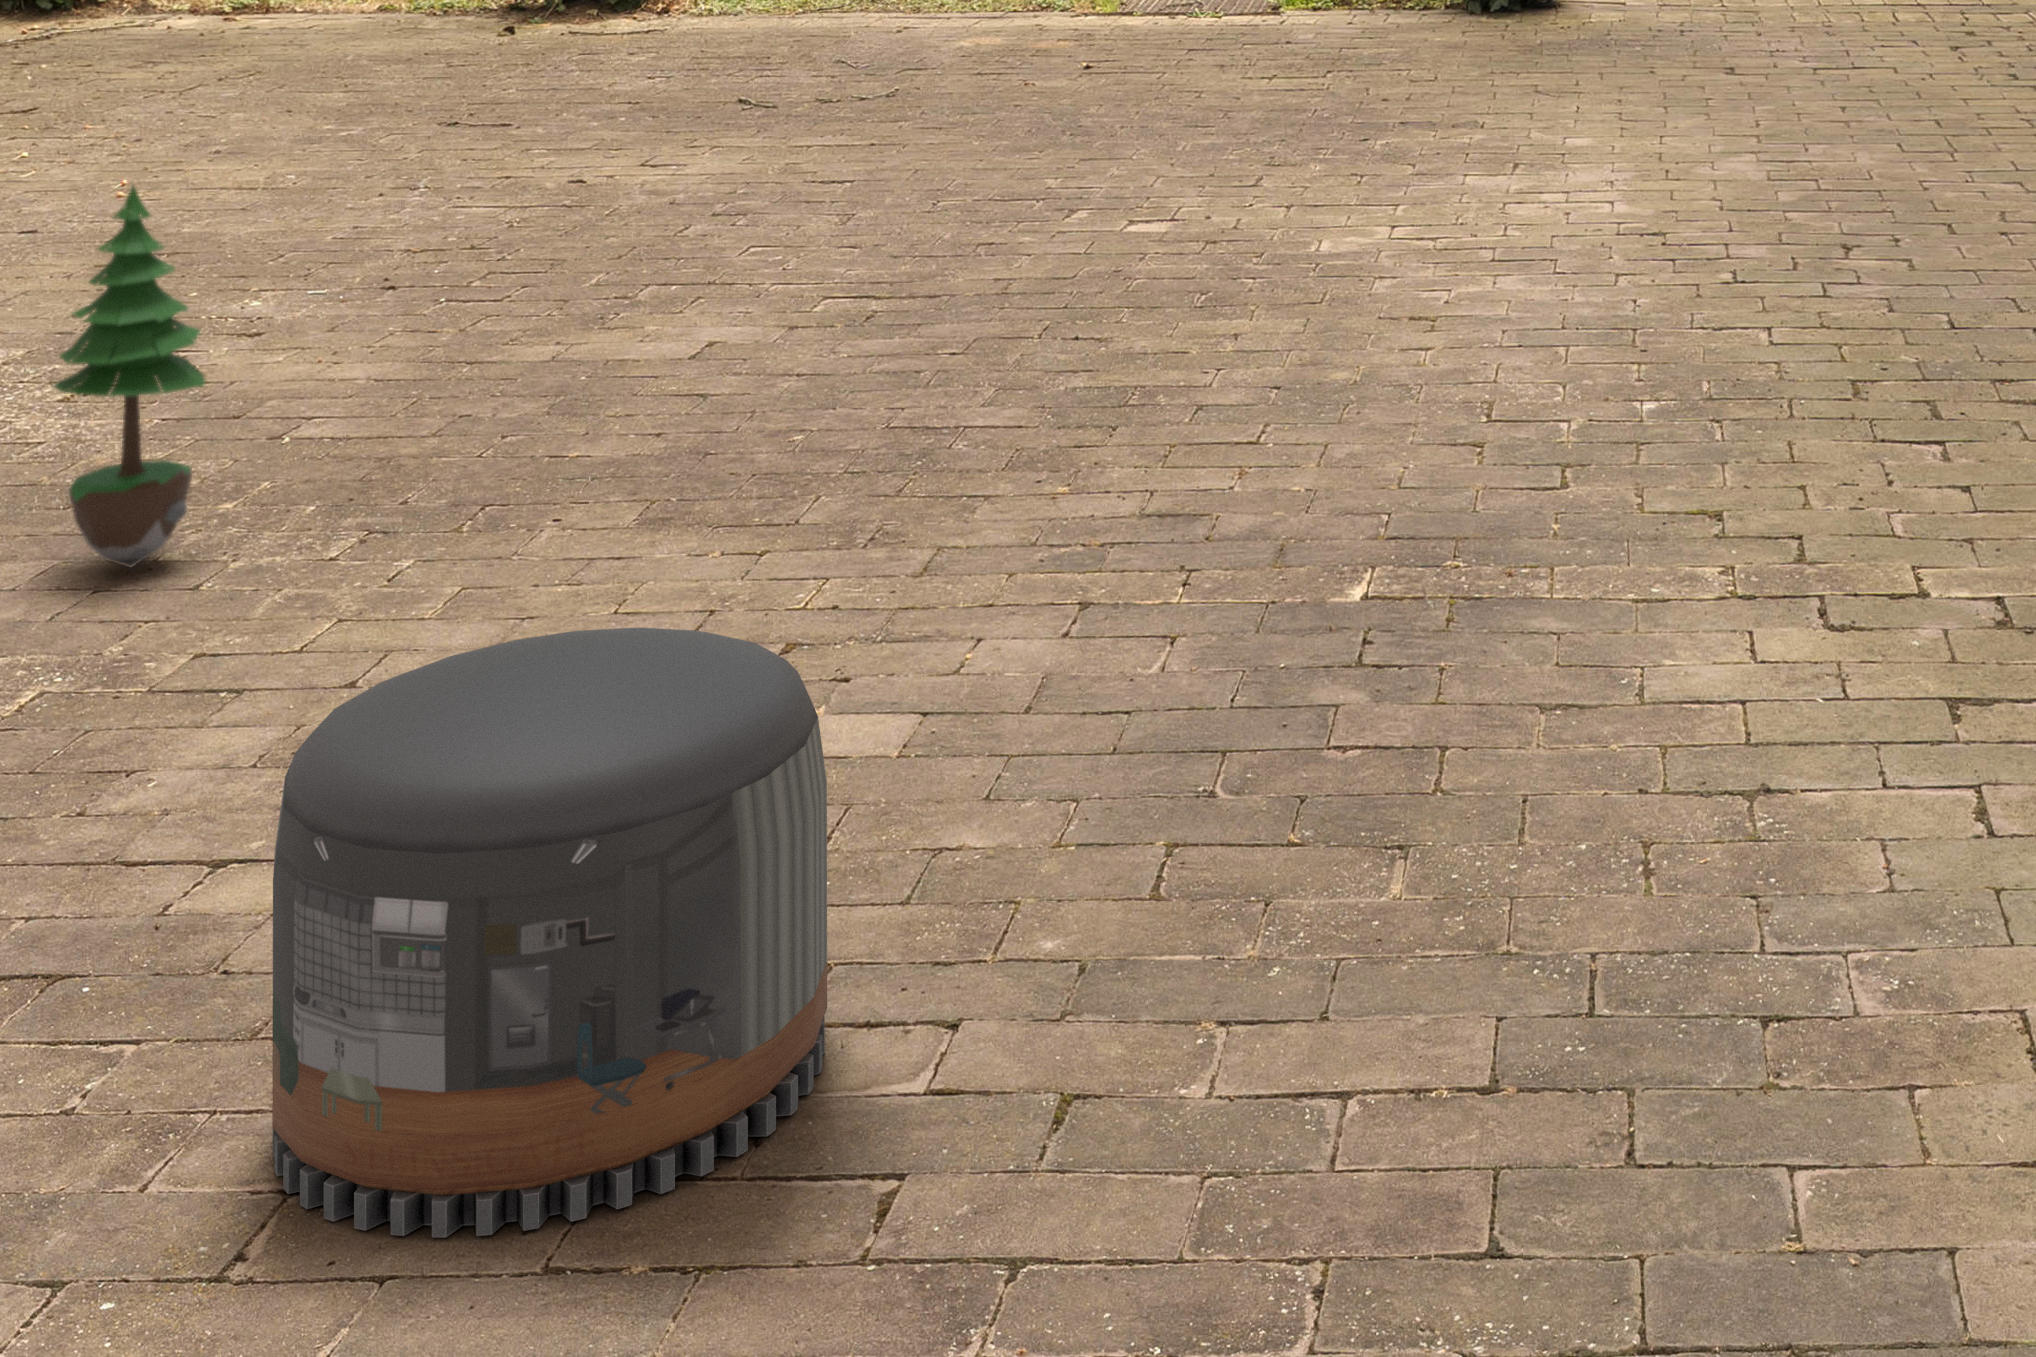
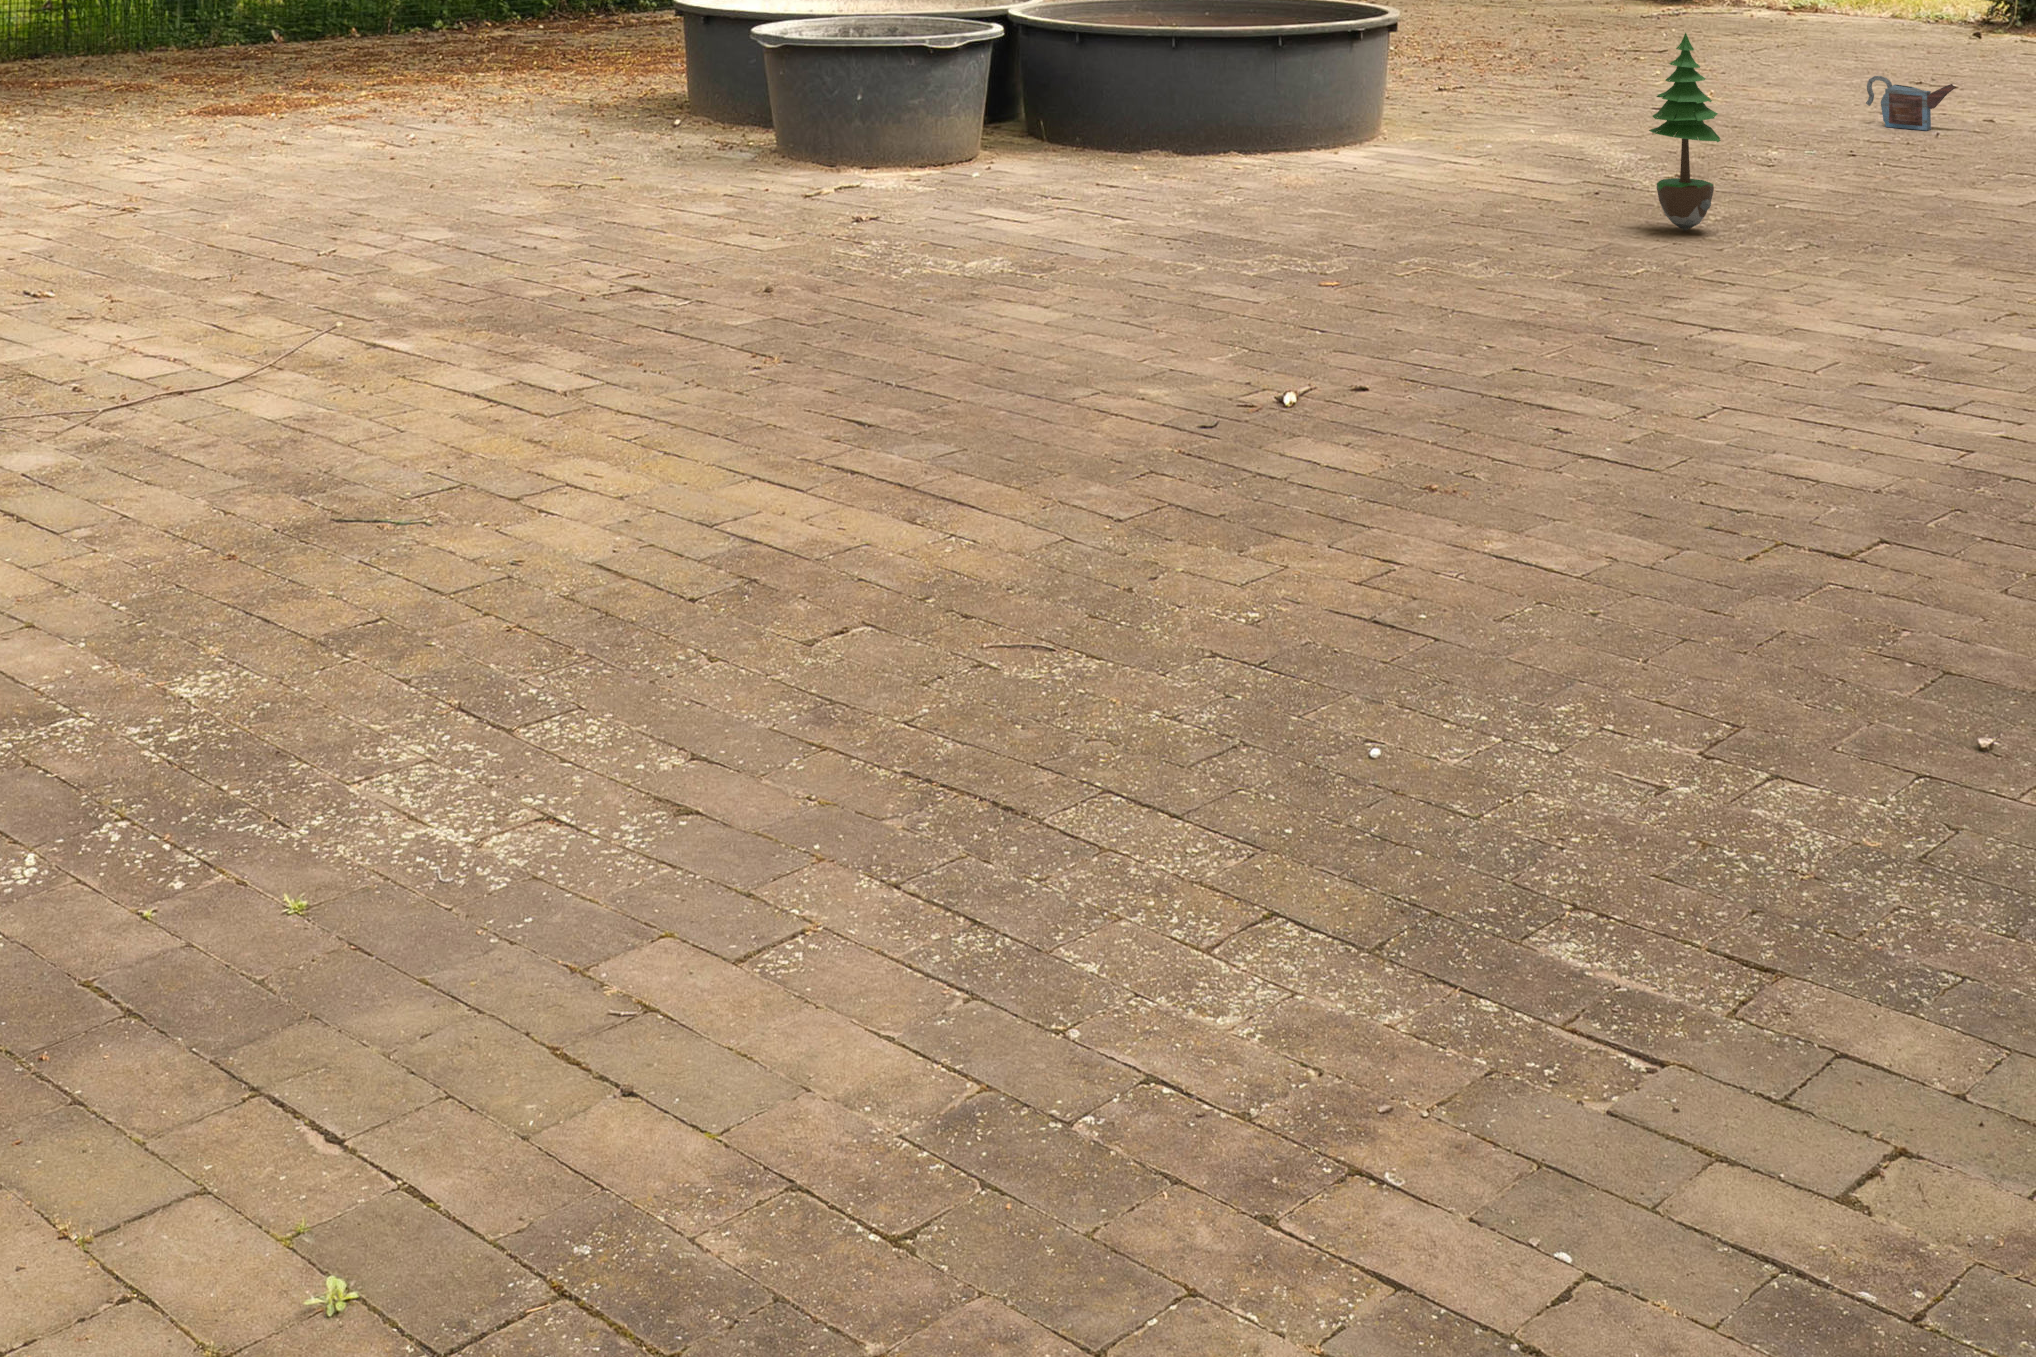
watering can: none [409,150,555,228] -> present [1866,76,1956,130]
pouf: present [272,627,827,1237] -> none [1709,205,1944,422]

